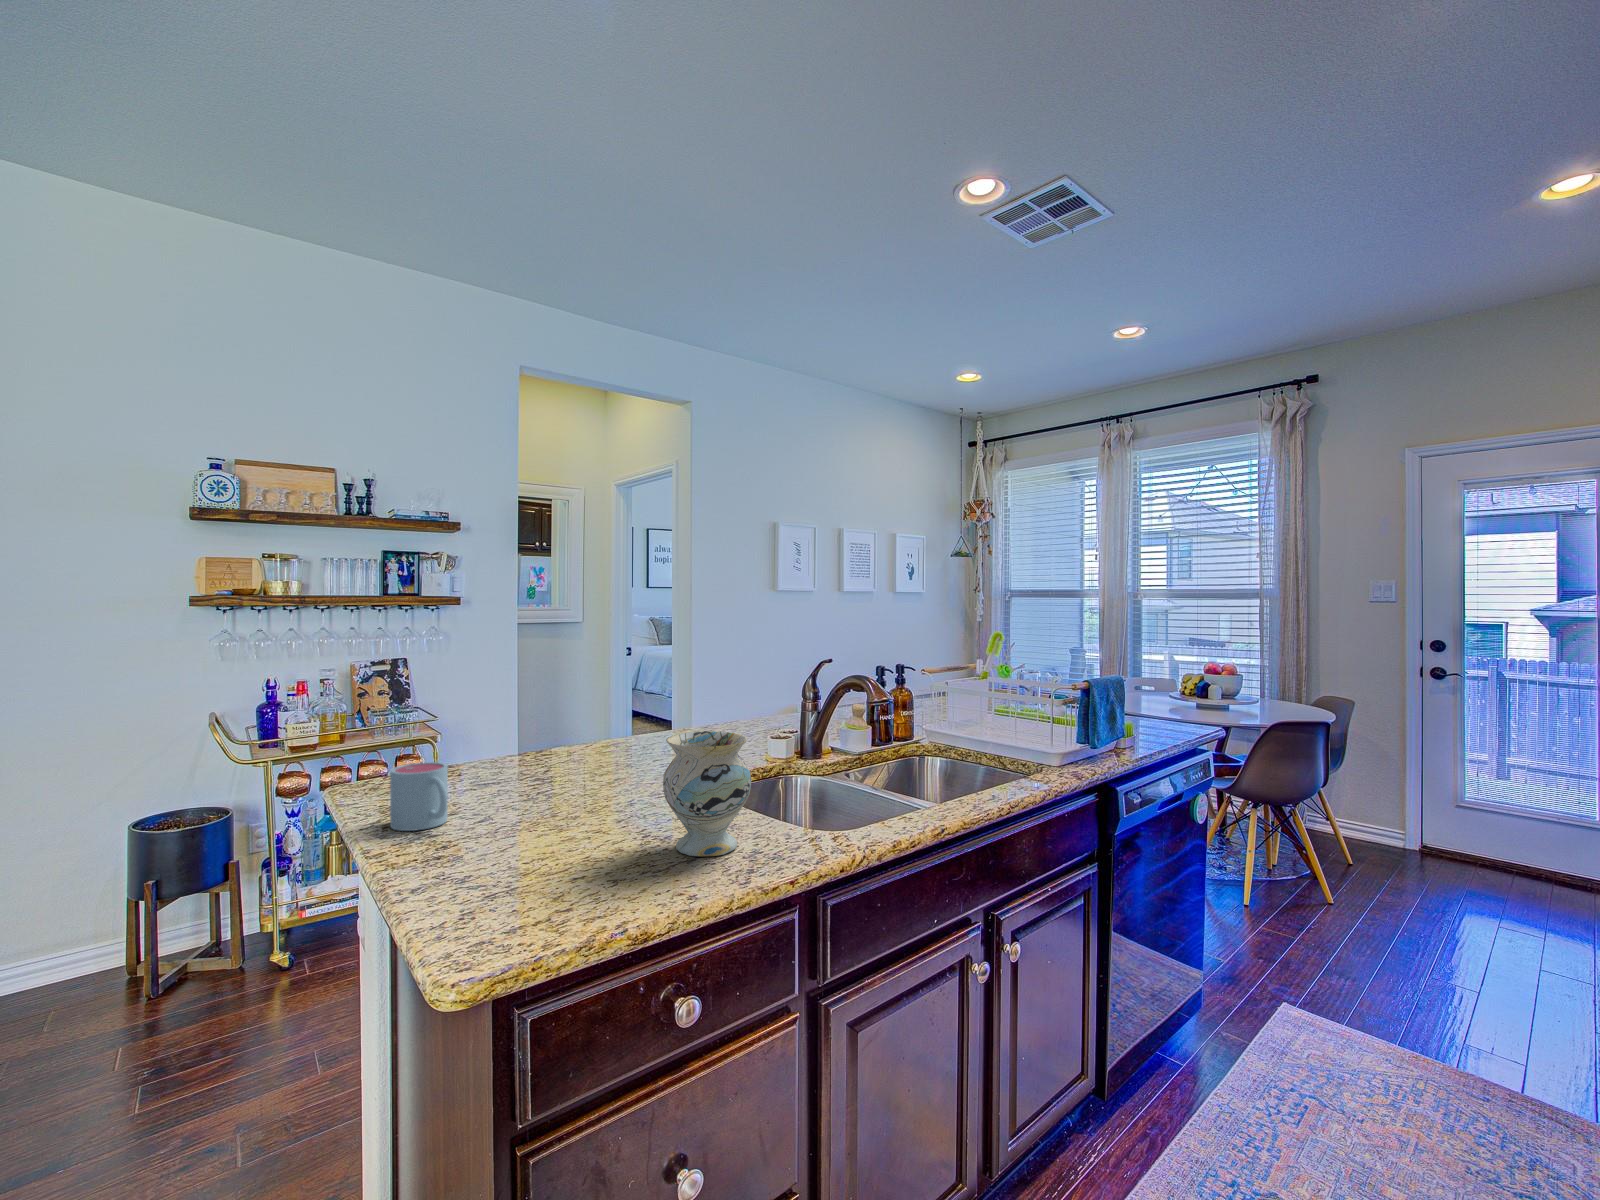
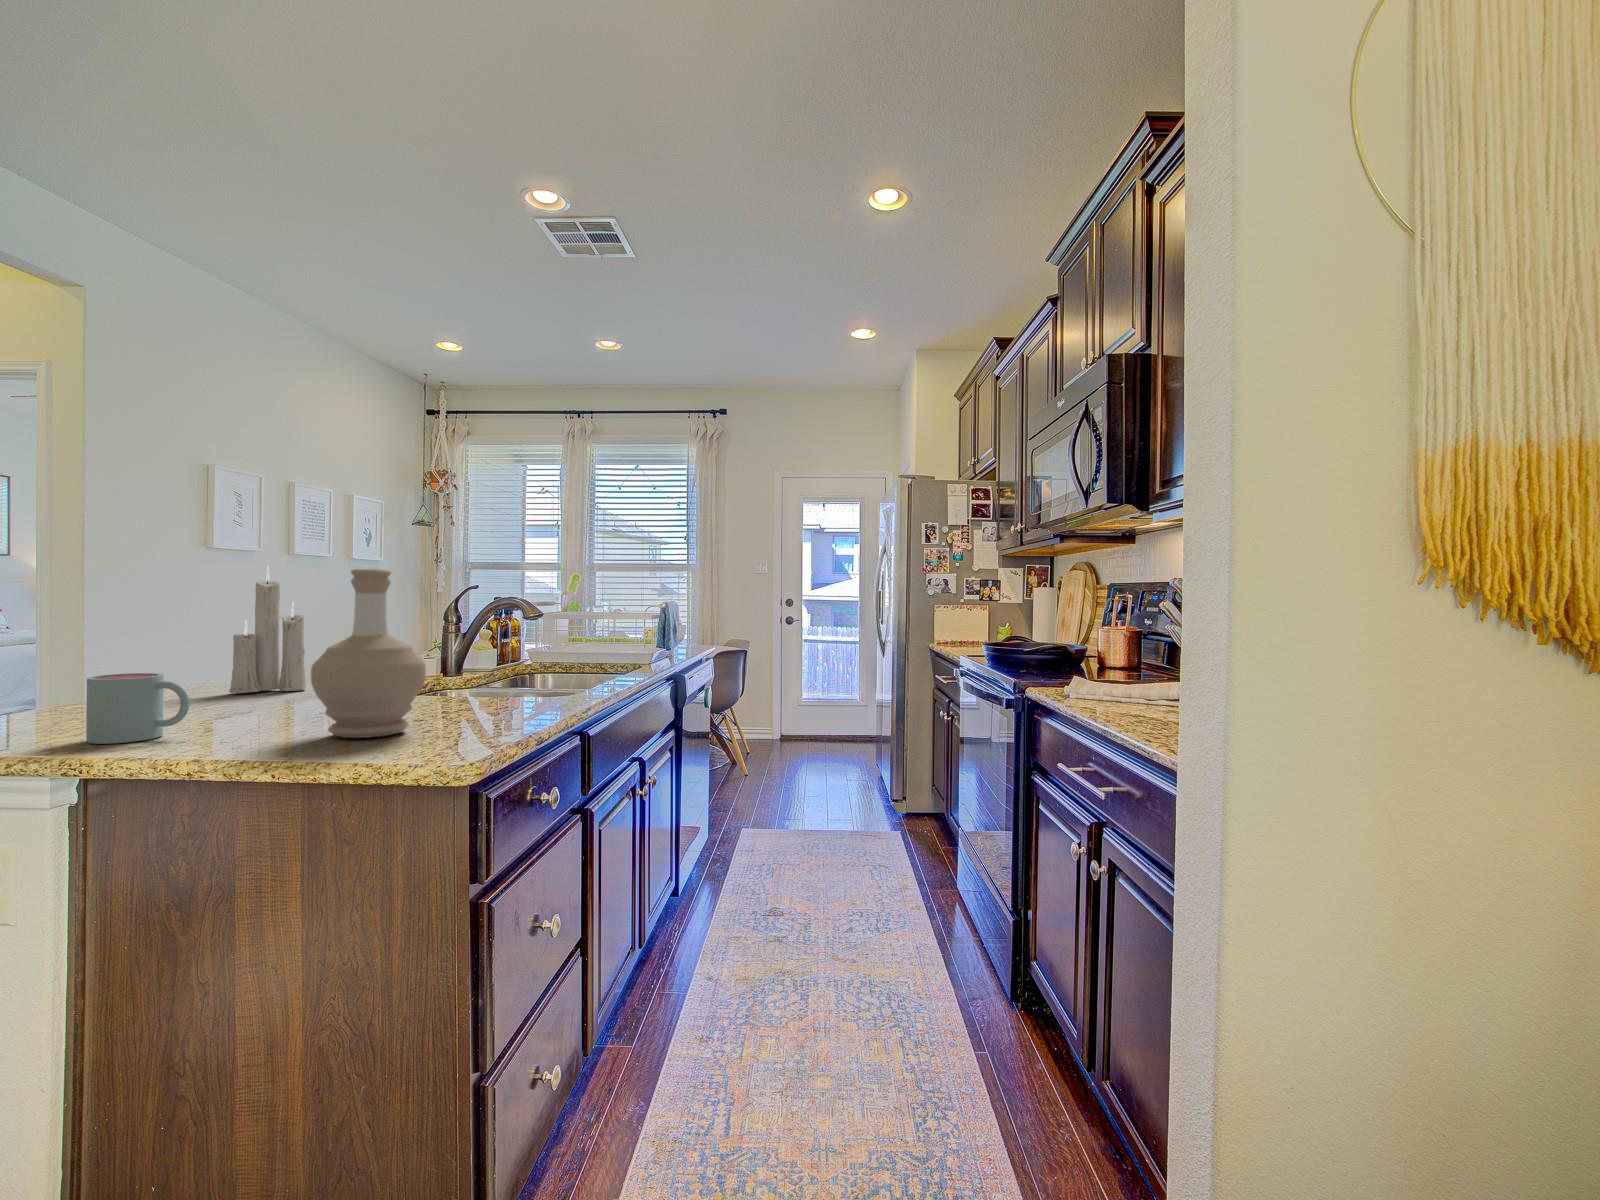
candle: none [613,634,673,763] -> present [229,566,306,693]
bottle: none [485,681,601,875] -> present [311,569,426,738]
vase: present [663,731,751,856] -> none [448,623,526,717]

